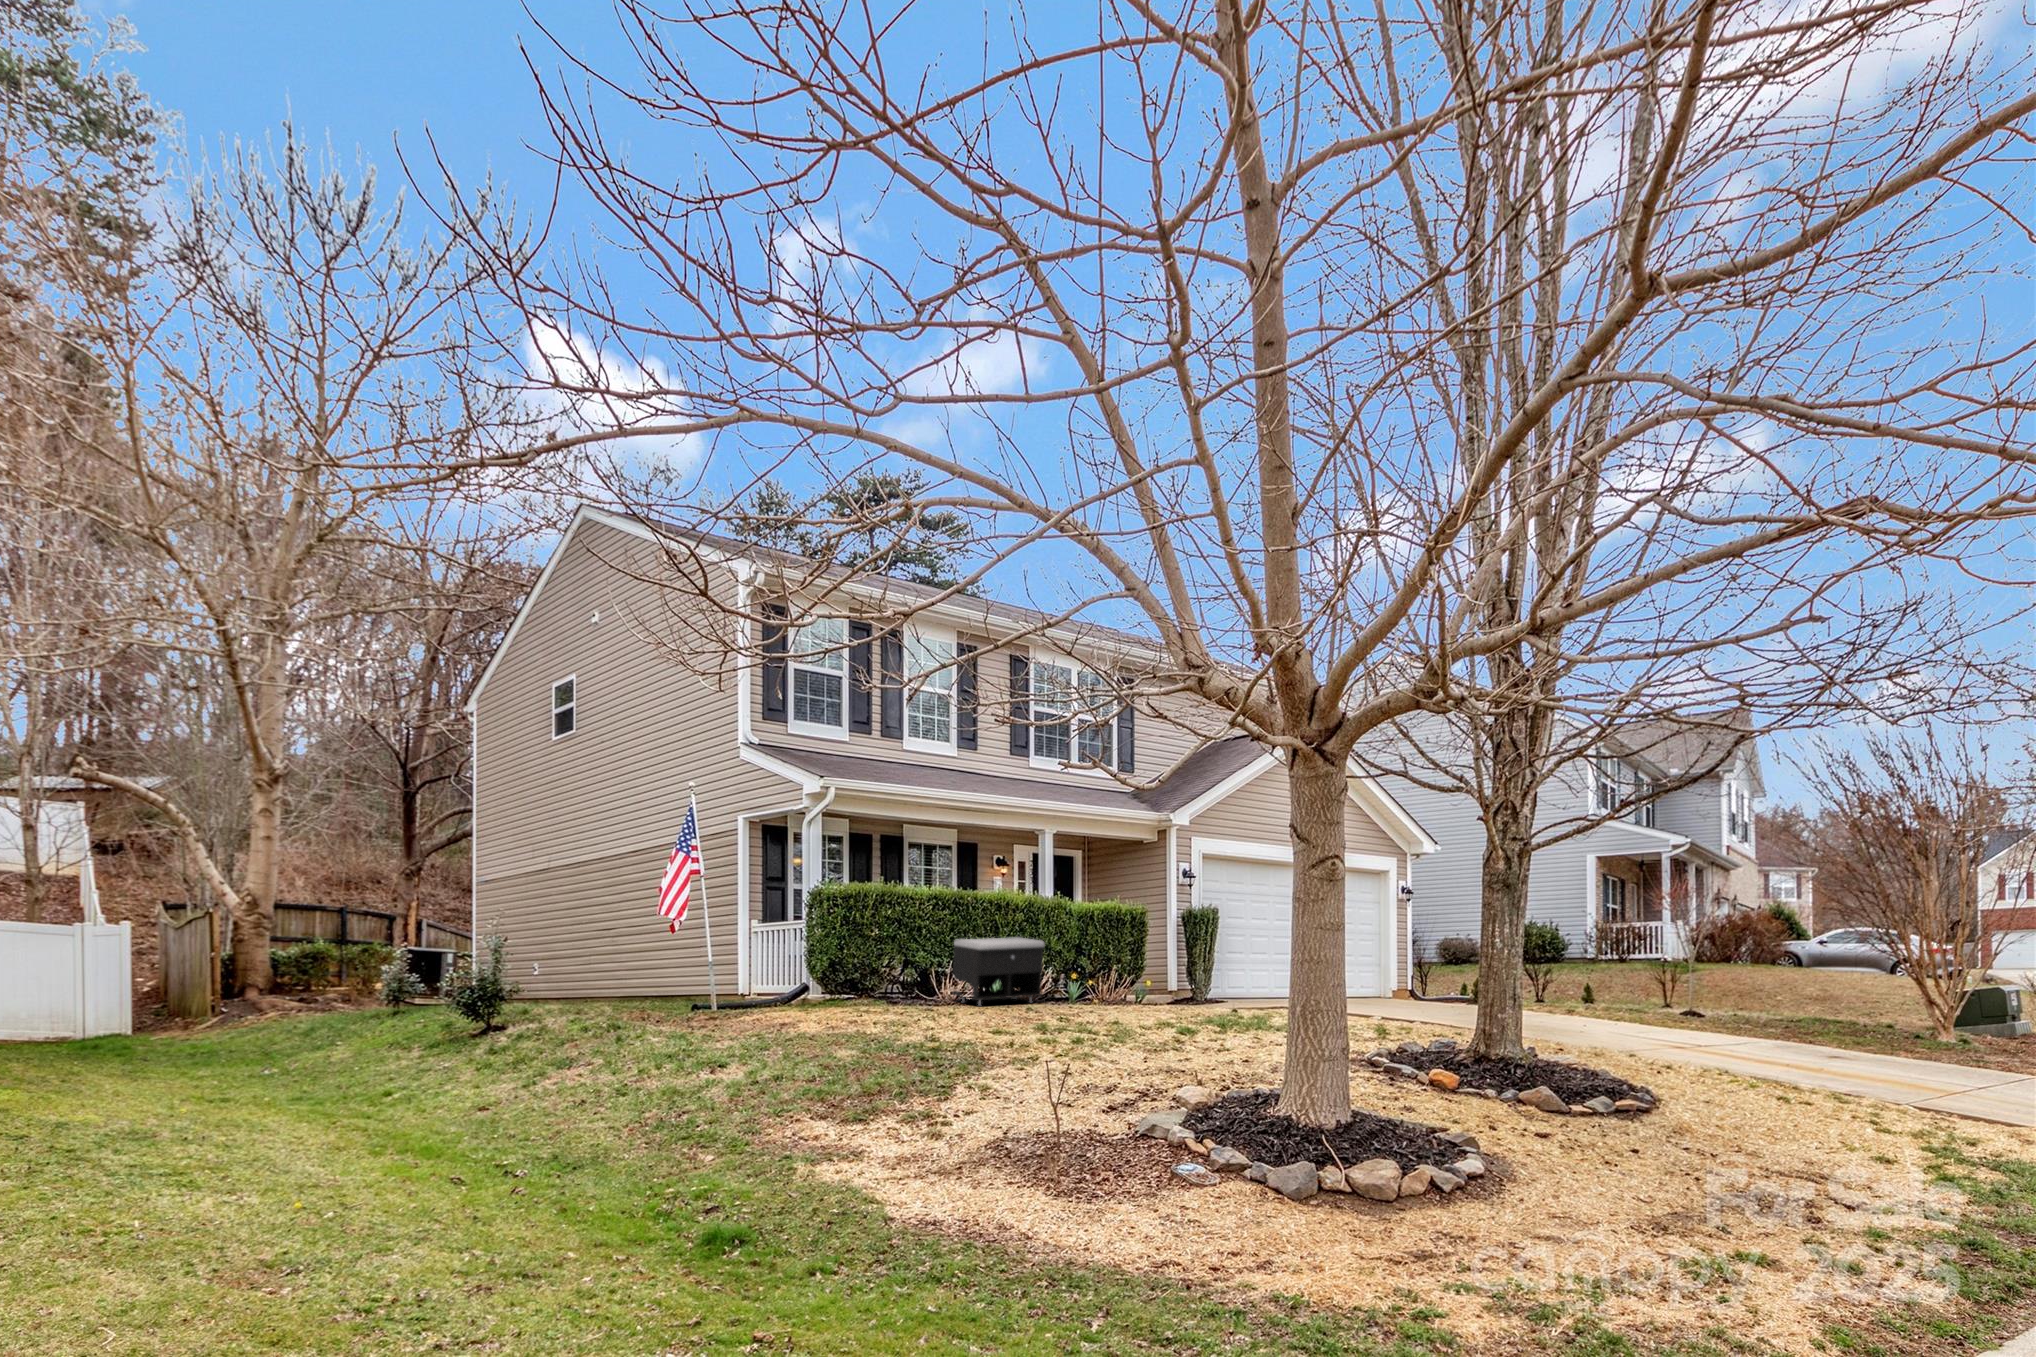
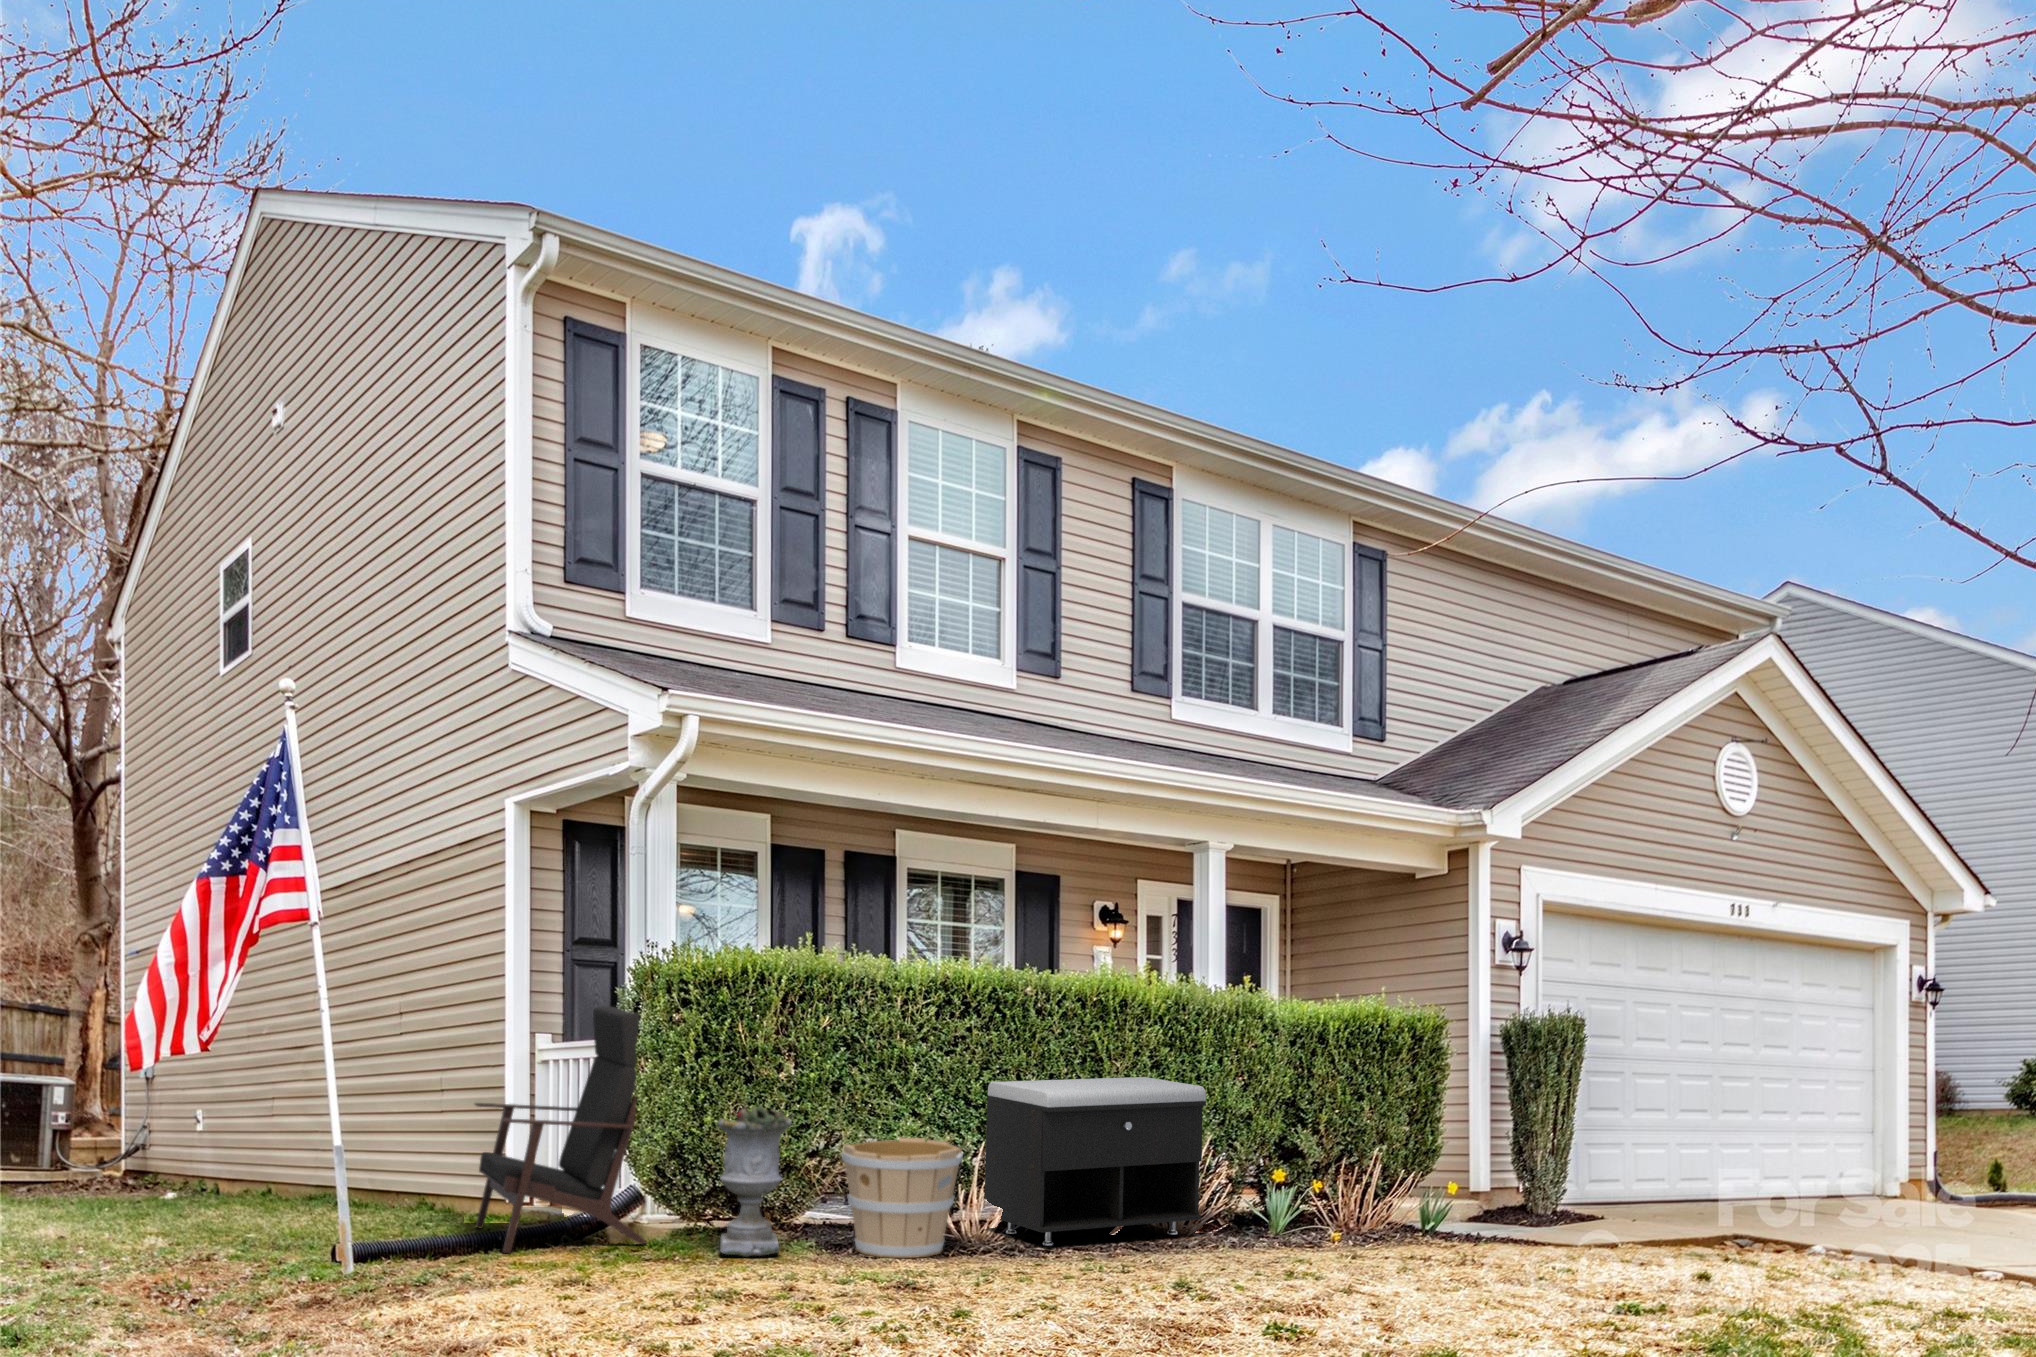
lounge chair: none [742,909,820,1009] -> present [475,1006,647,1254]
planter: none [847,948,880,1010] -> present [718,1106,792,1257]
wooden bucket: none [897,962,946,1010] -> present [841,1137,963,1258]

